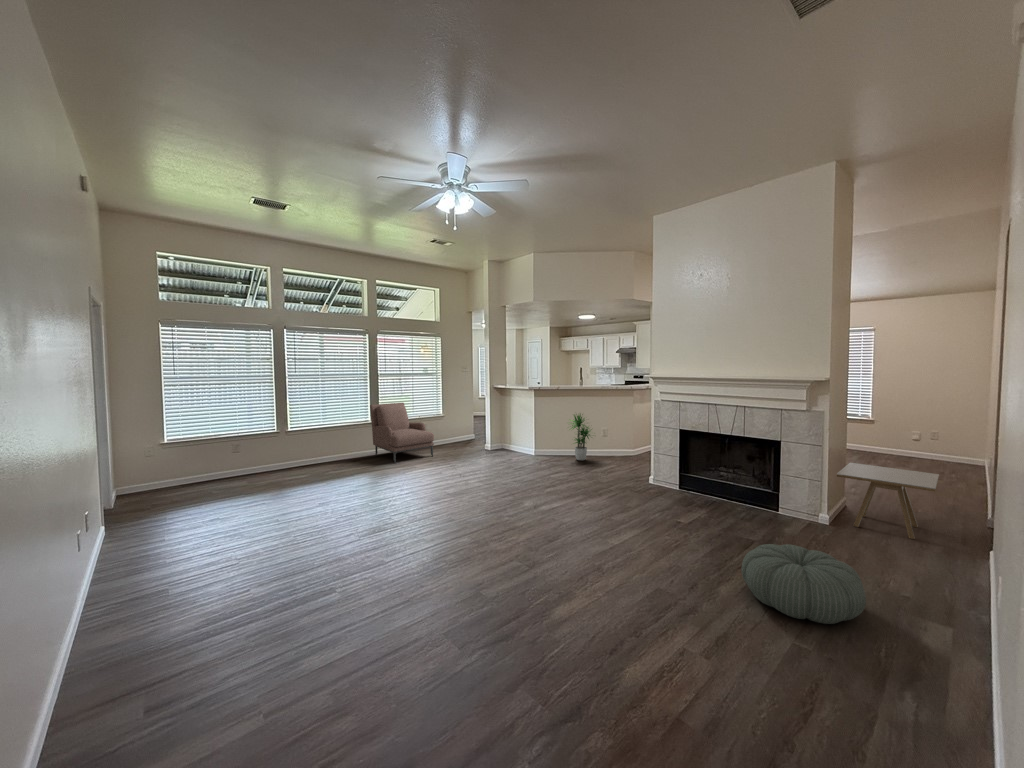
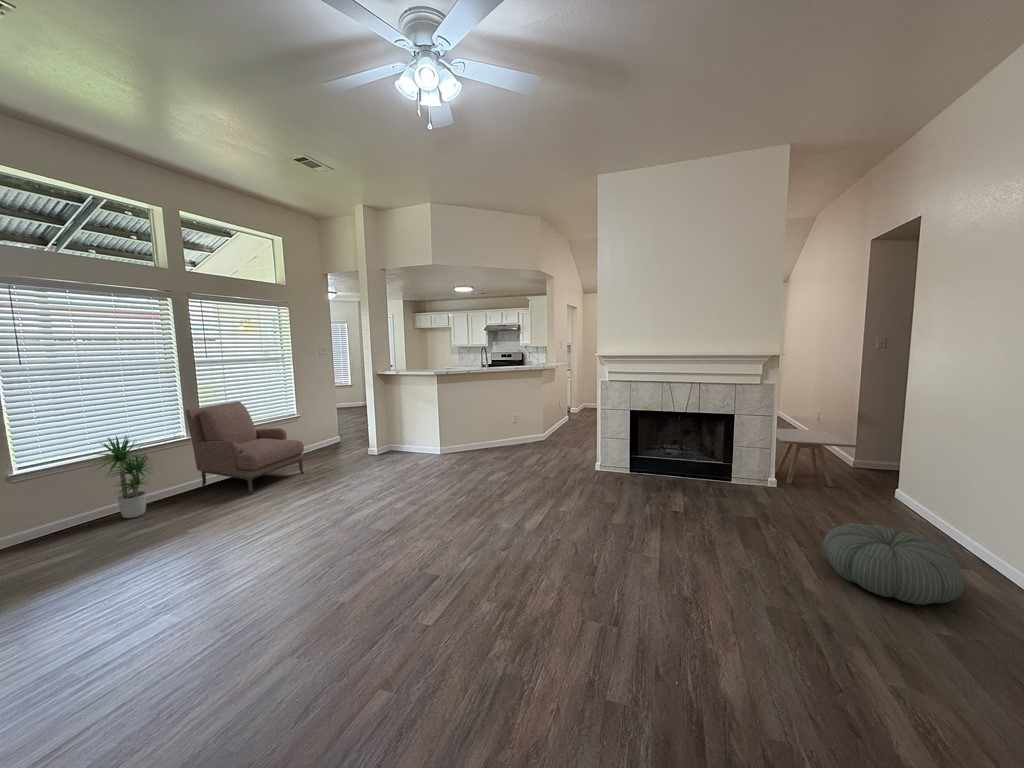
potted plant: present [570,414,591,460] -> present [94,436,156,518]

